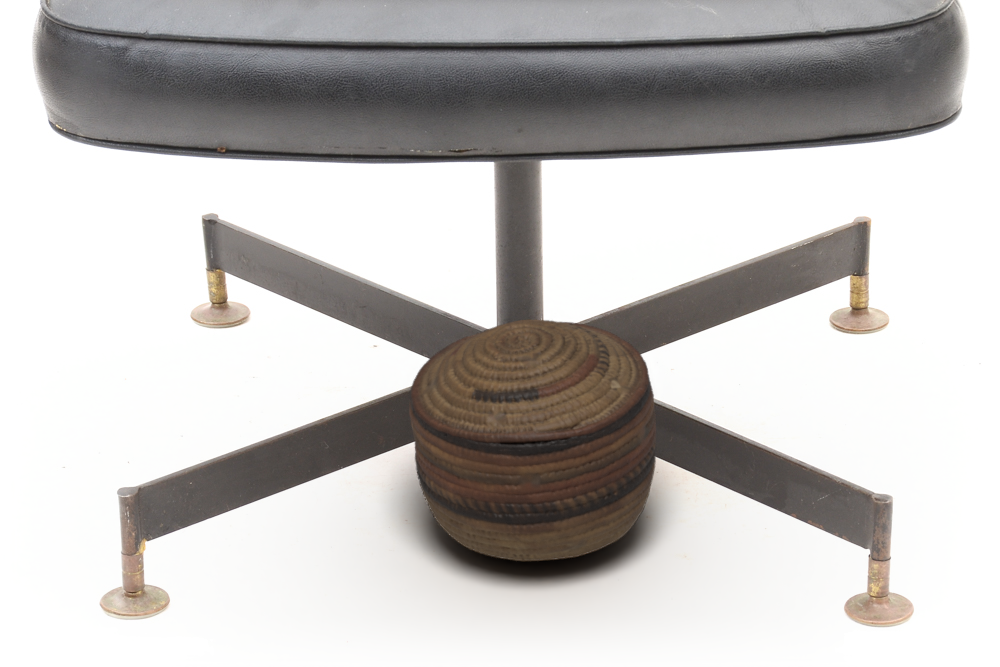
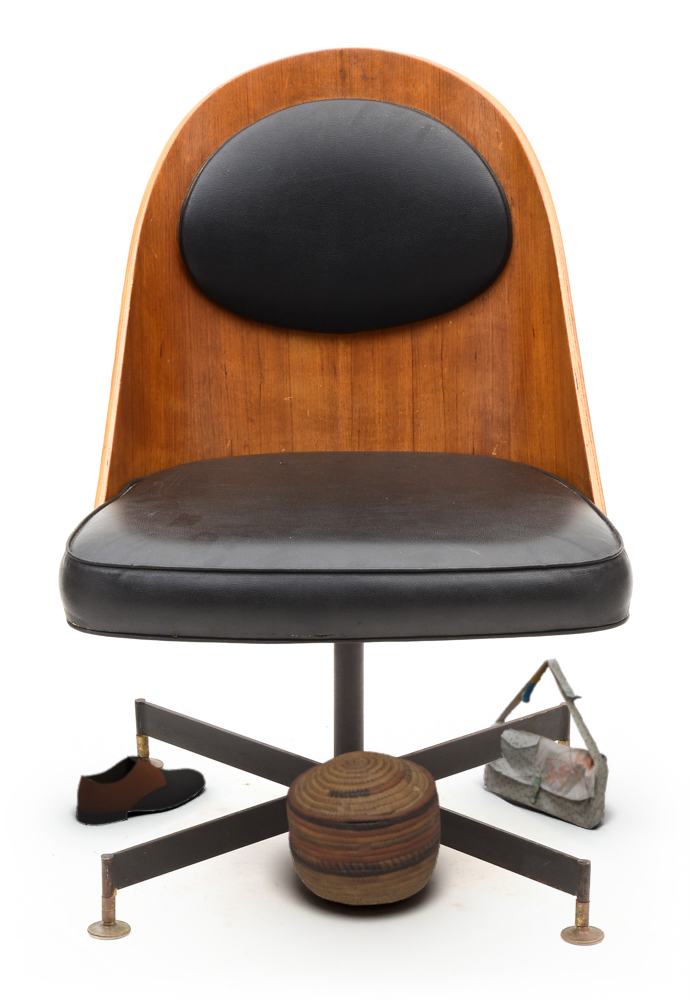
bag: none [733,157,930,422] -> present [483,659,608,829]
shoe: none [103,310,307,420] -> present [76,756,206,826]

